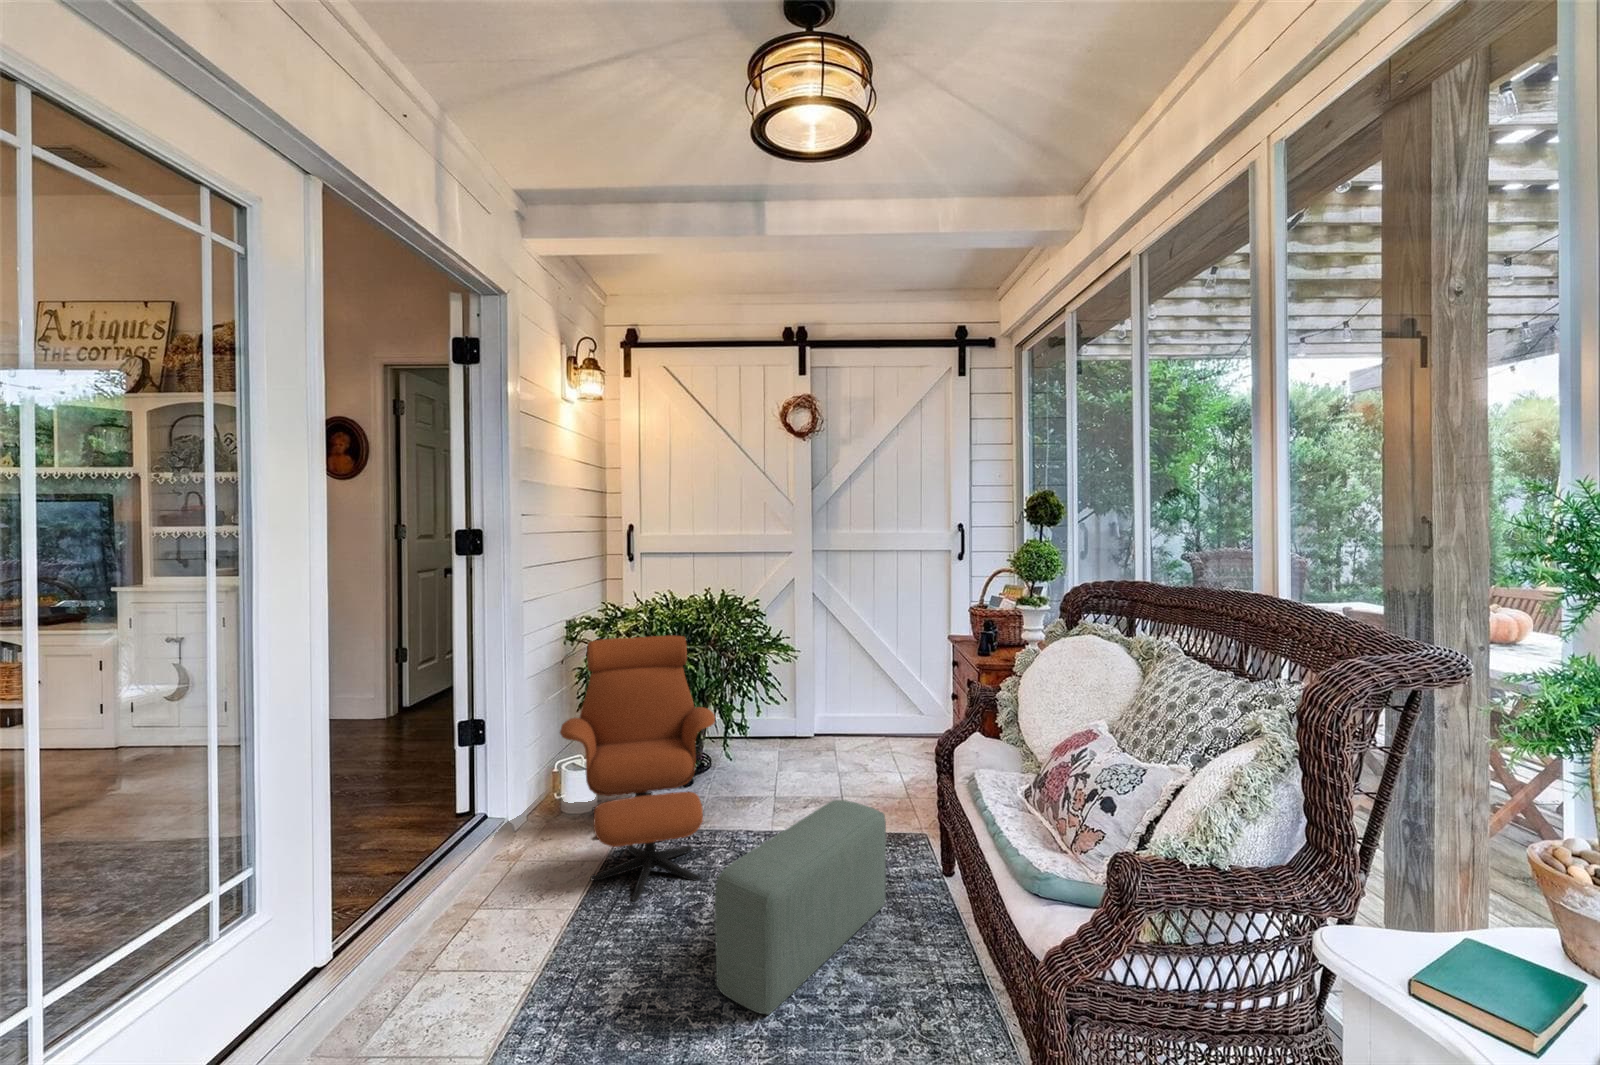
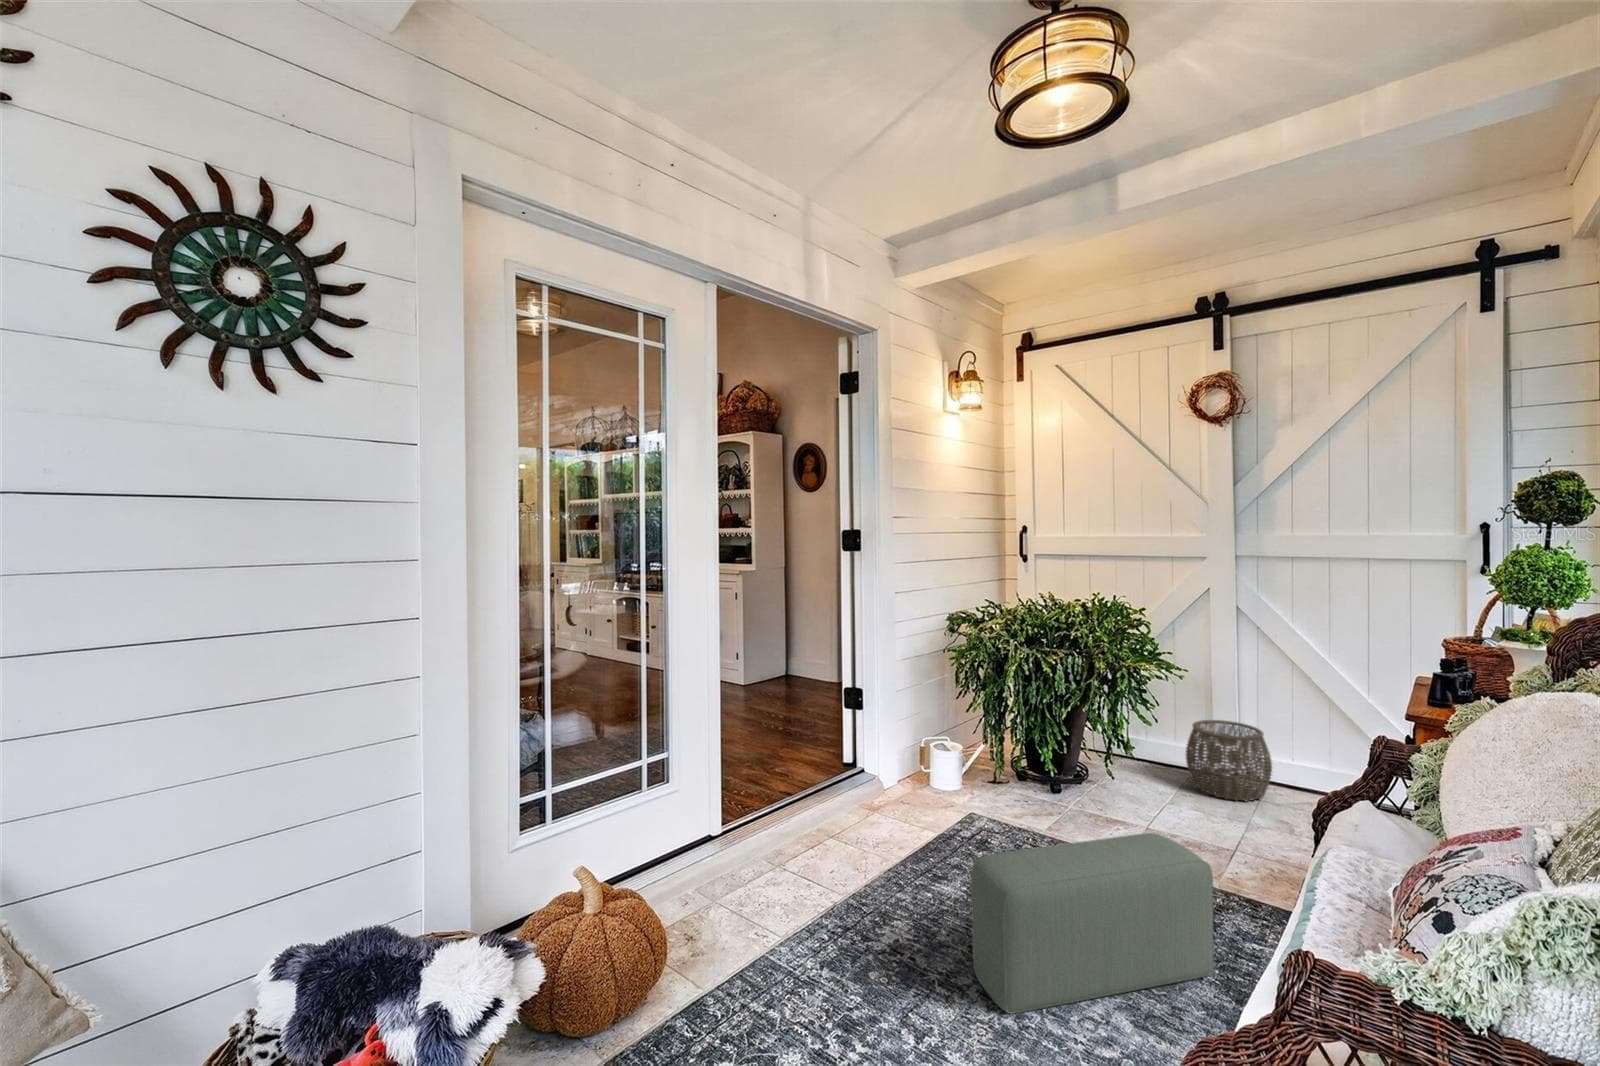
lounge chair: present [560,635,715,902] -> none [920,633,1071,879]
woven basket: none [781,689,843,756] -> present [1186,720,1272,801]

